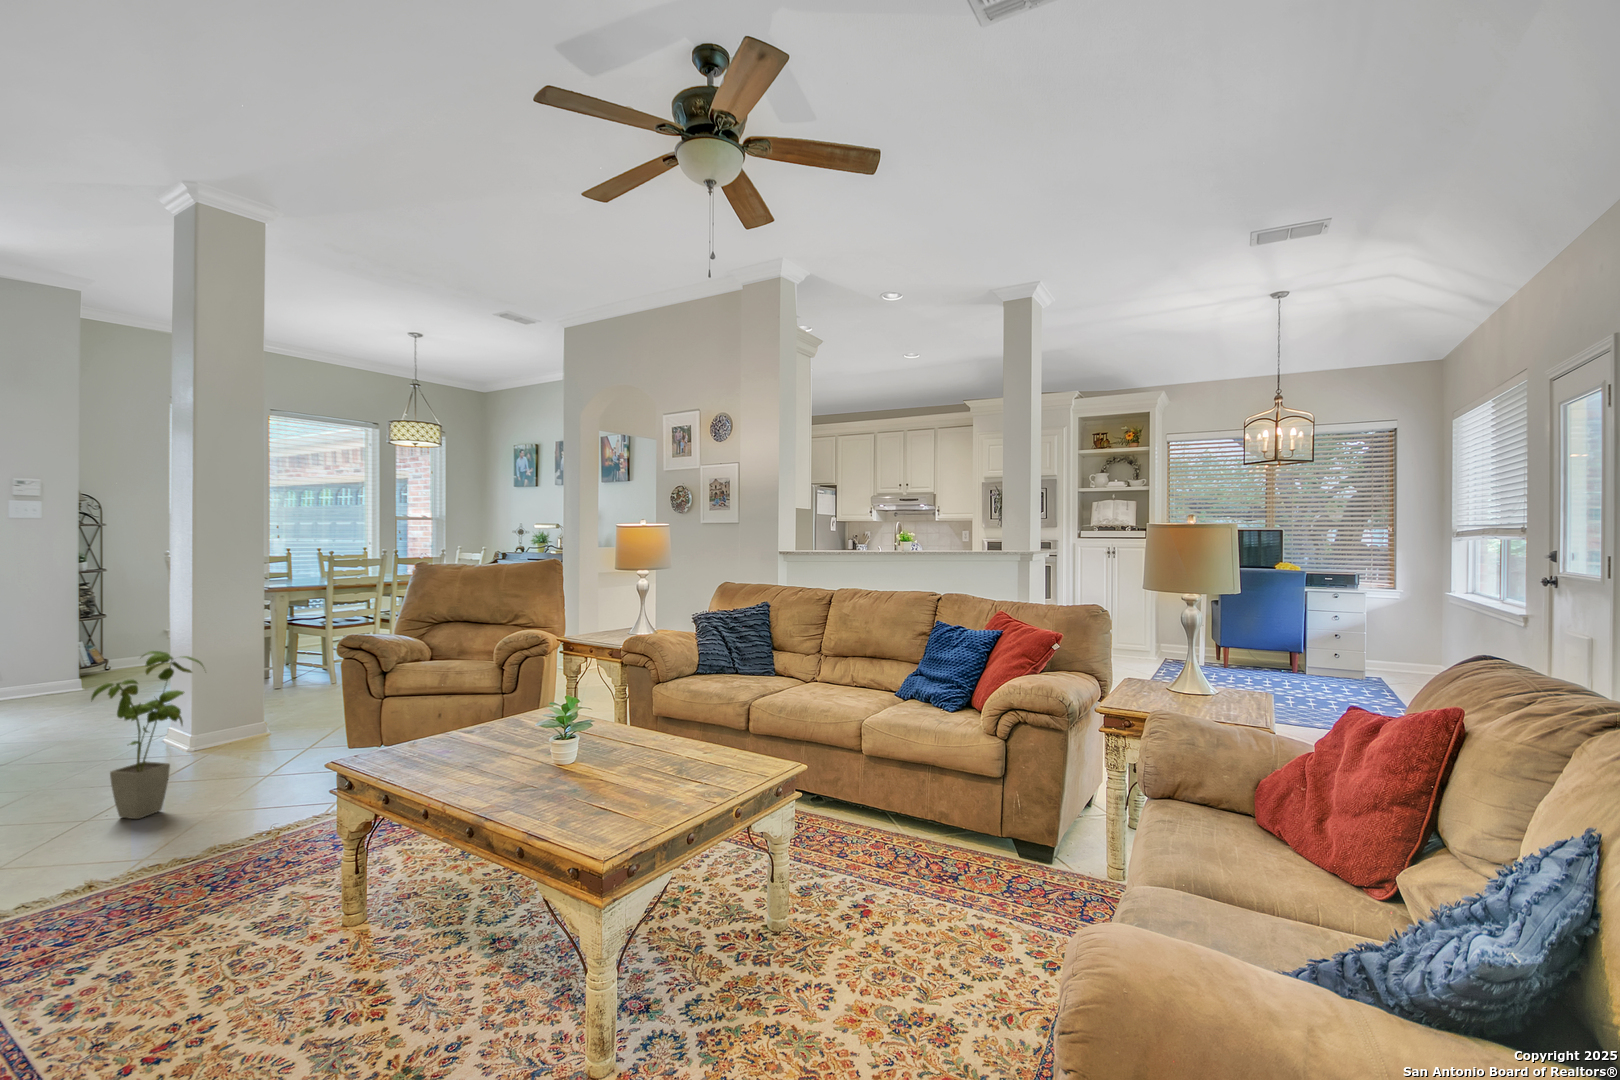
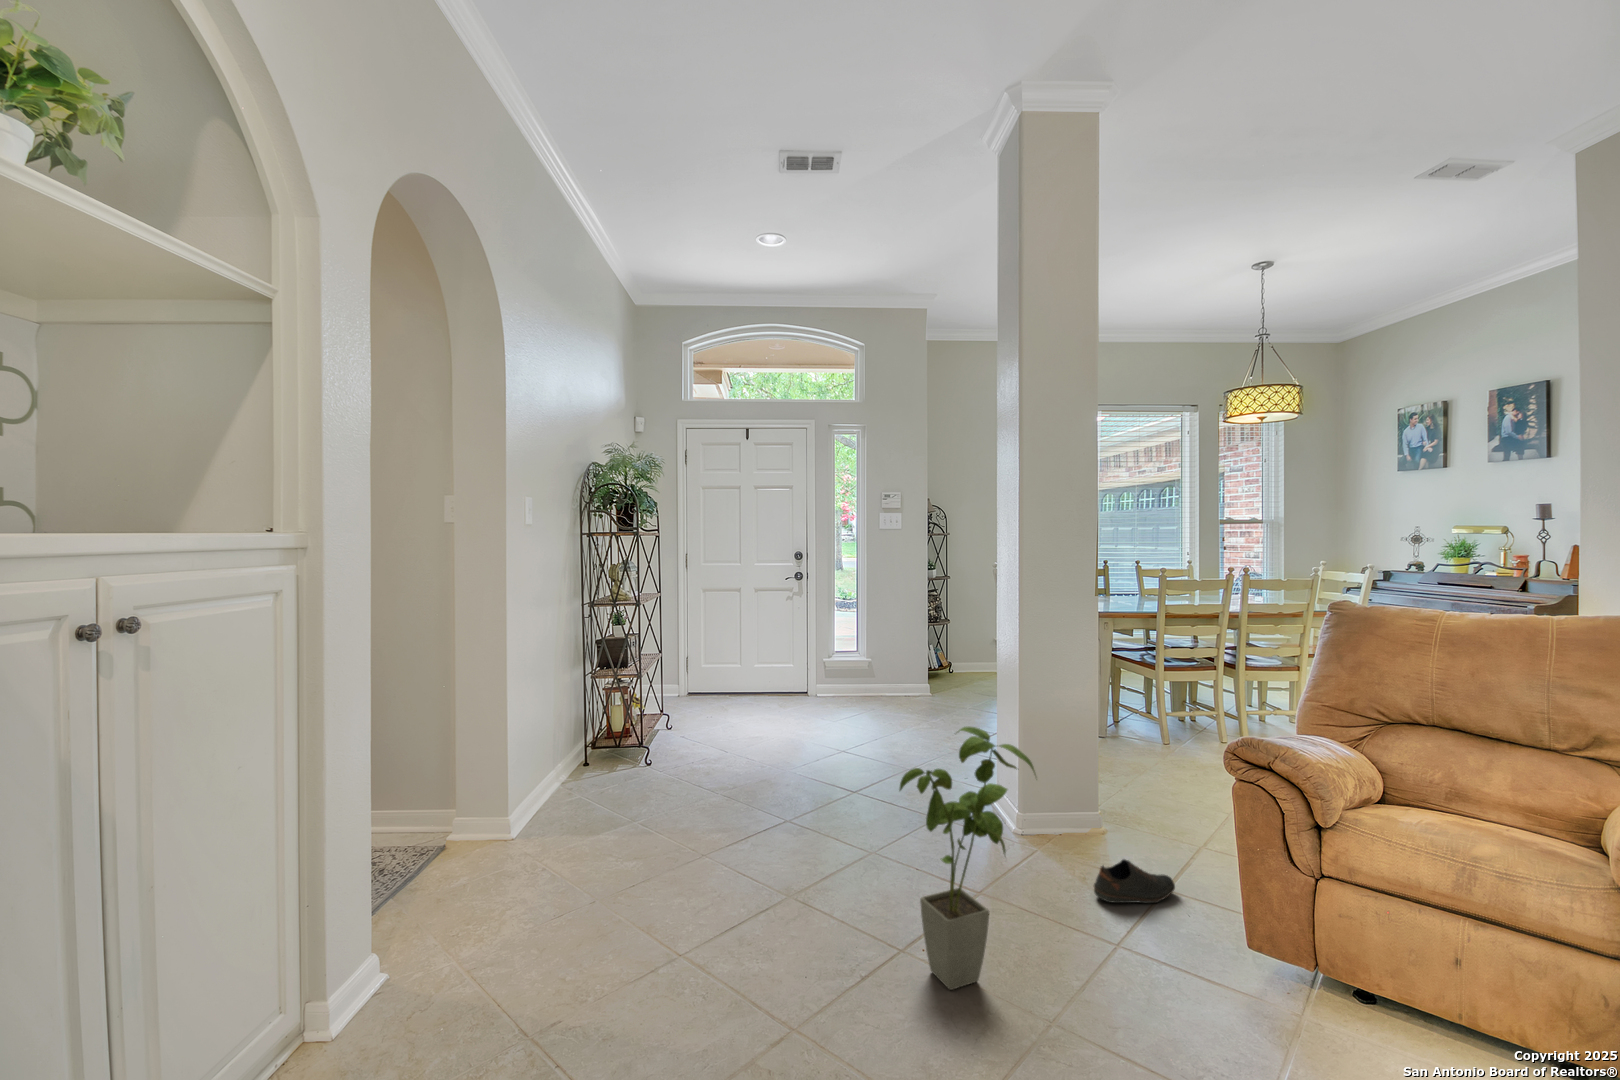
shoe: none [255,734,314,761] -> present [1094,859,1175,903]

